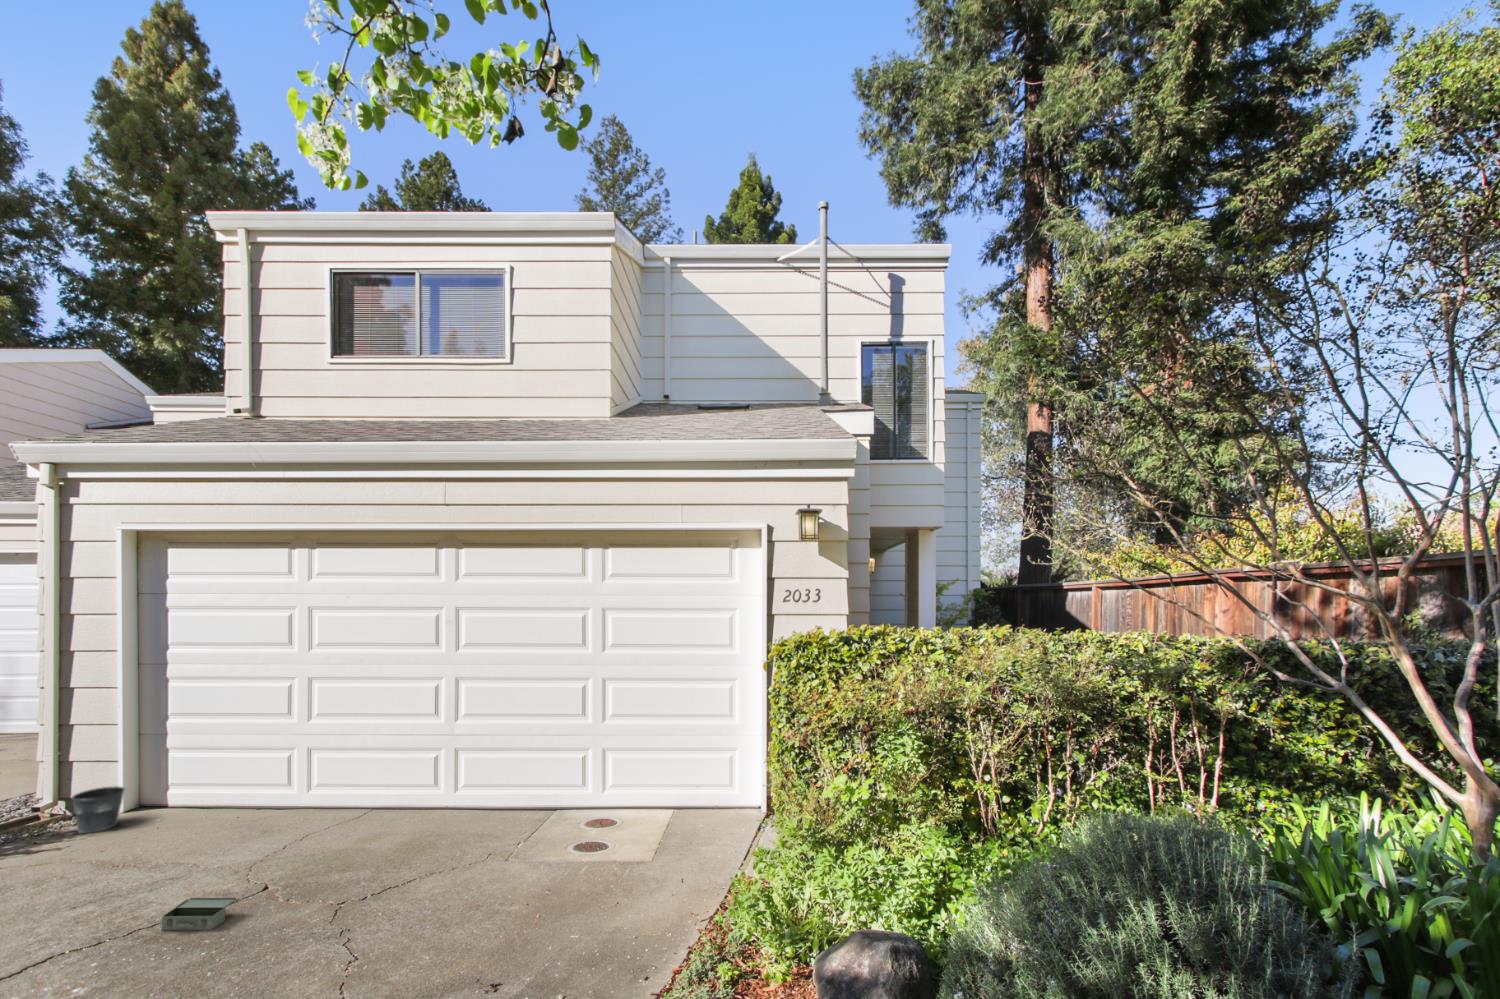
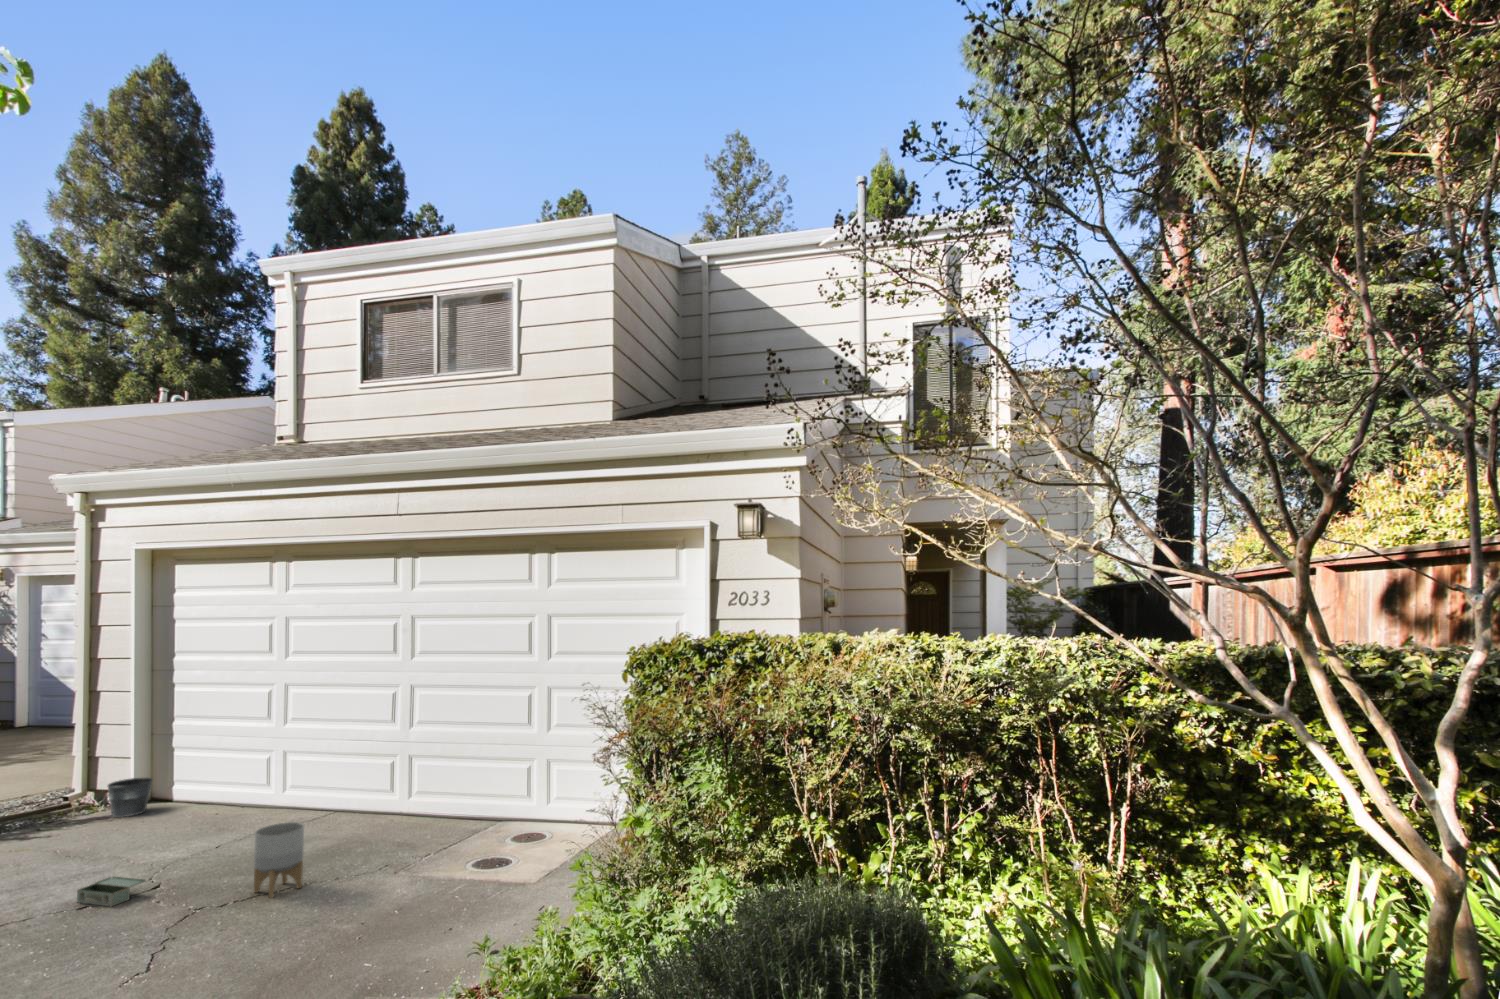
planter: none [363,825,412,903] -> present [254,822,304,898]

